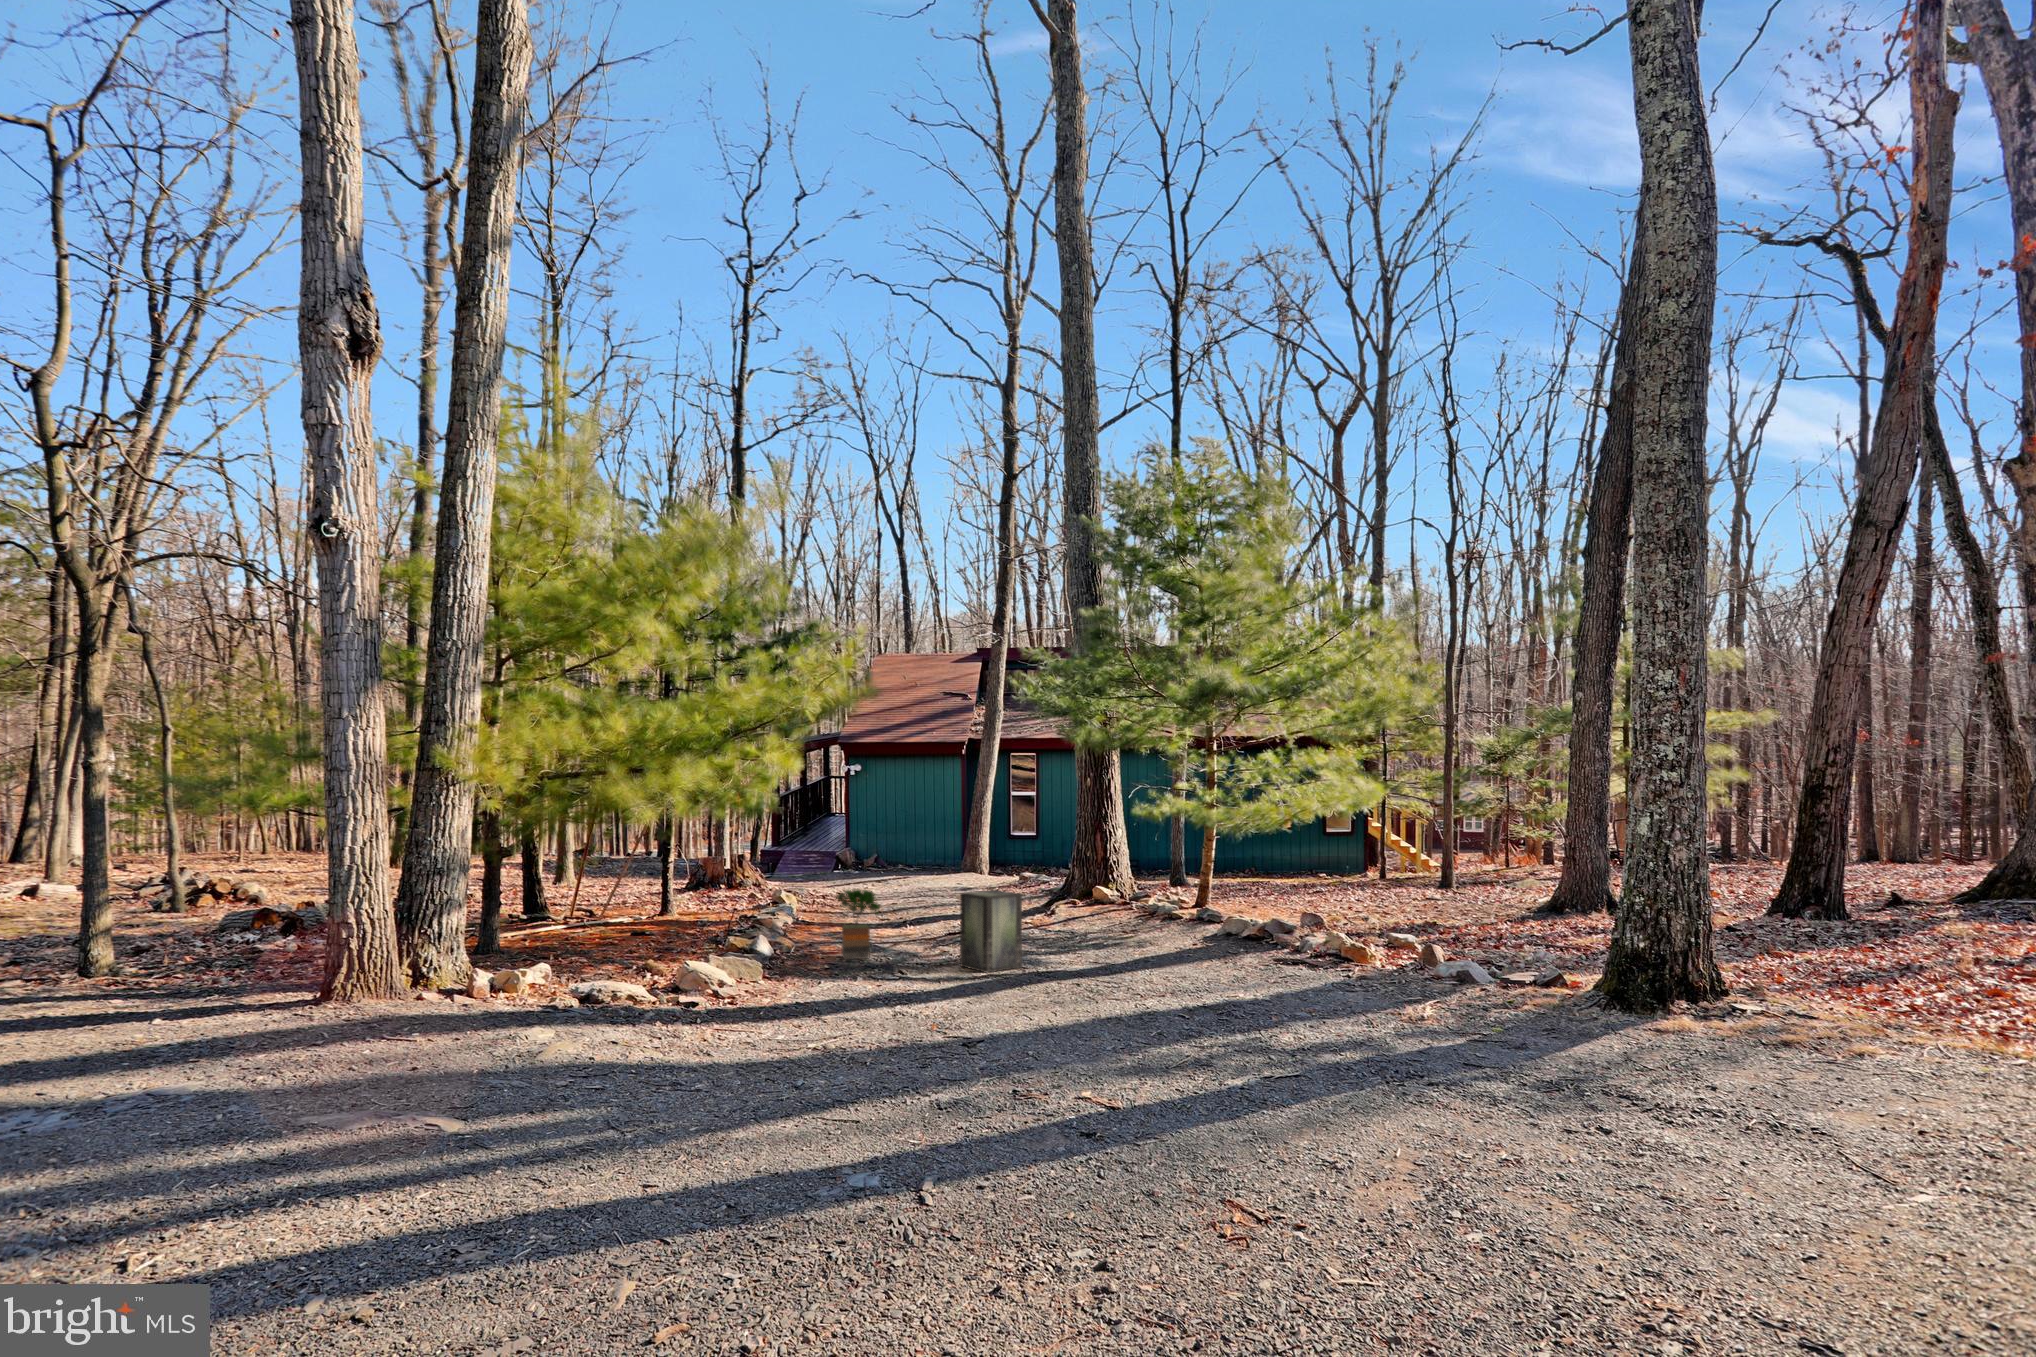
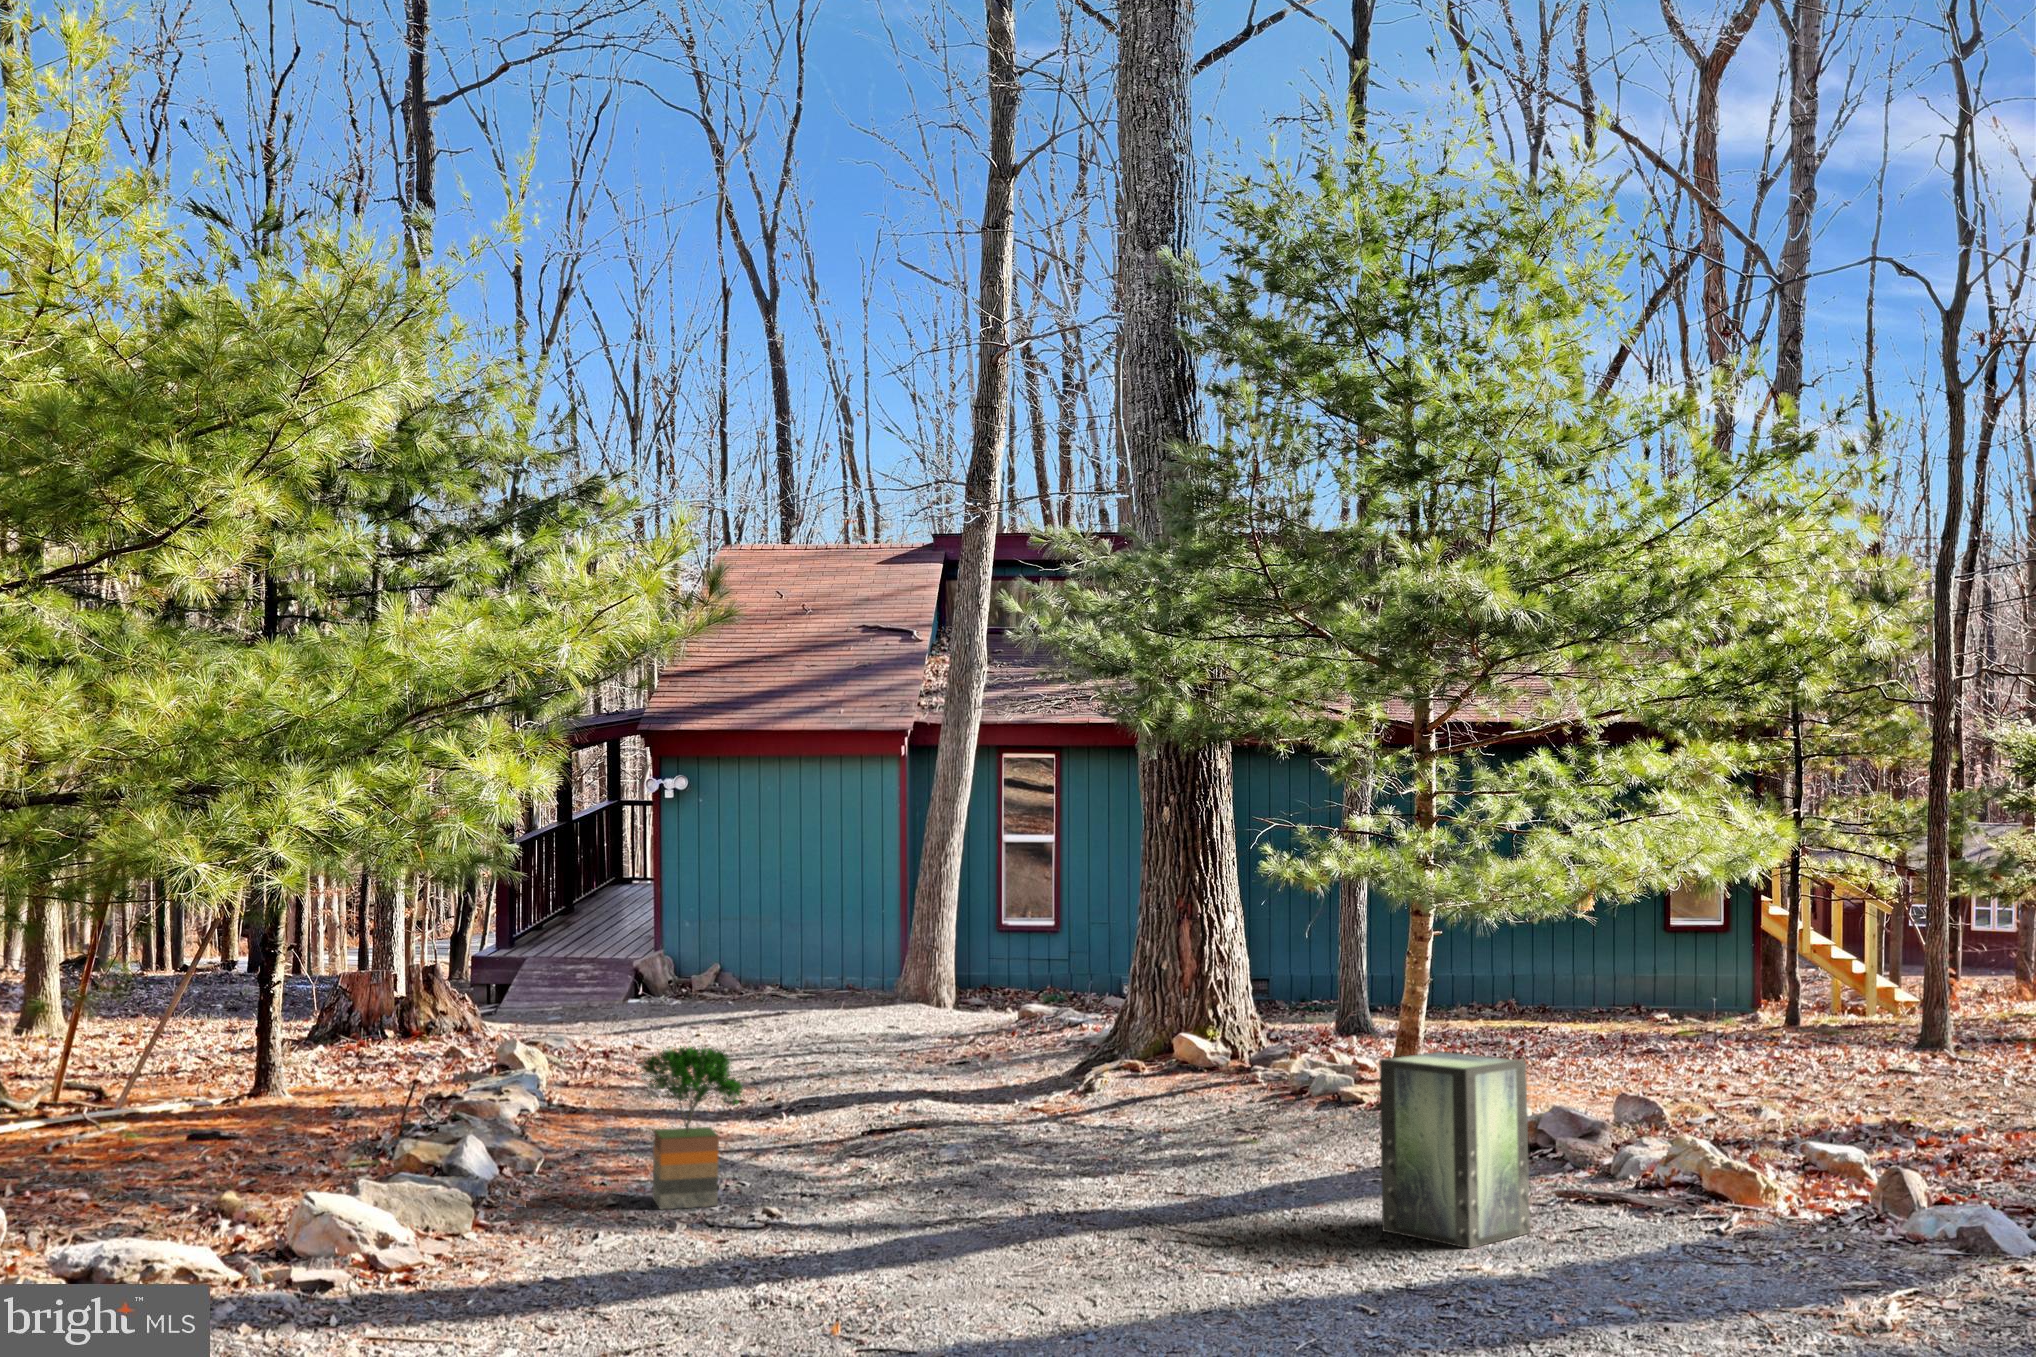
storage box: present [960,890,1022,973] -> present [1379,1051,1530,1248]

